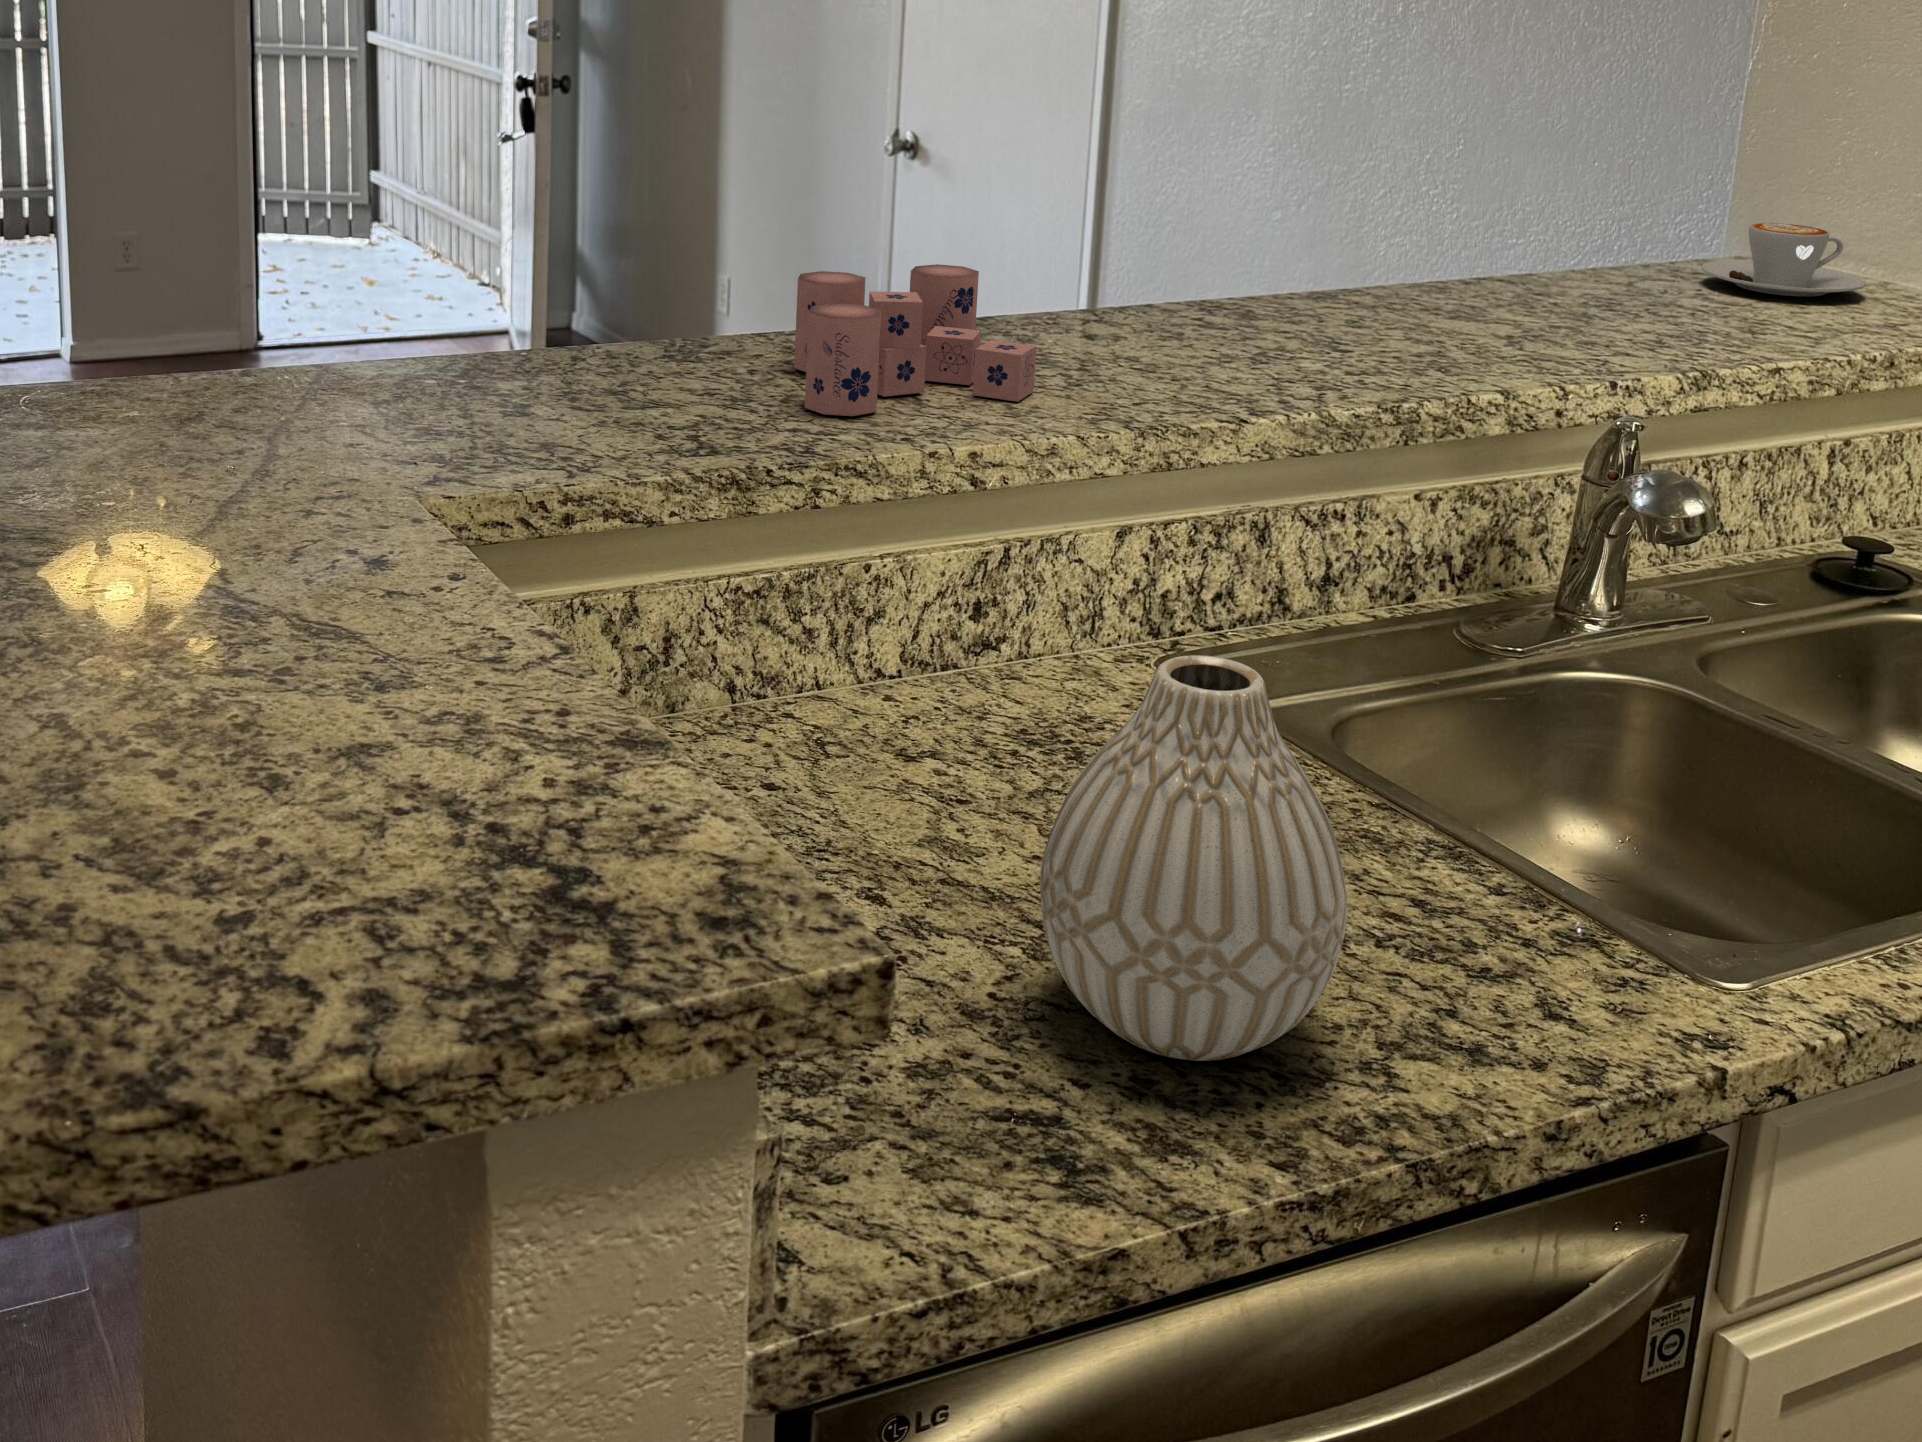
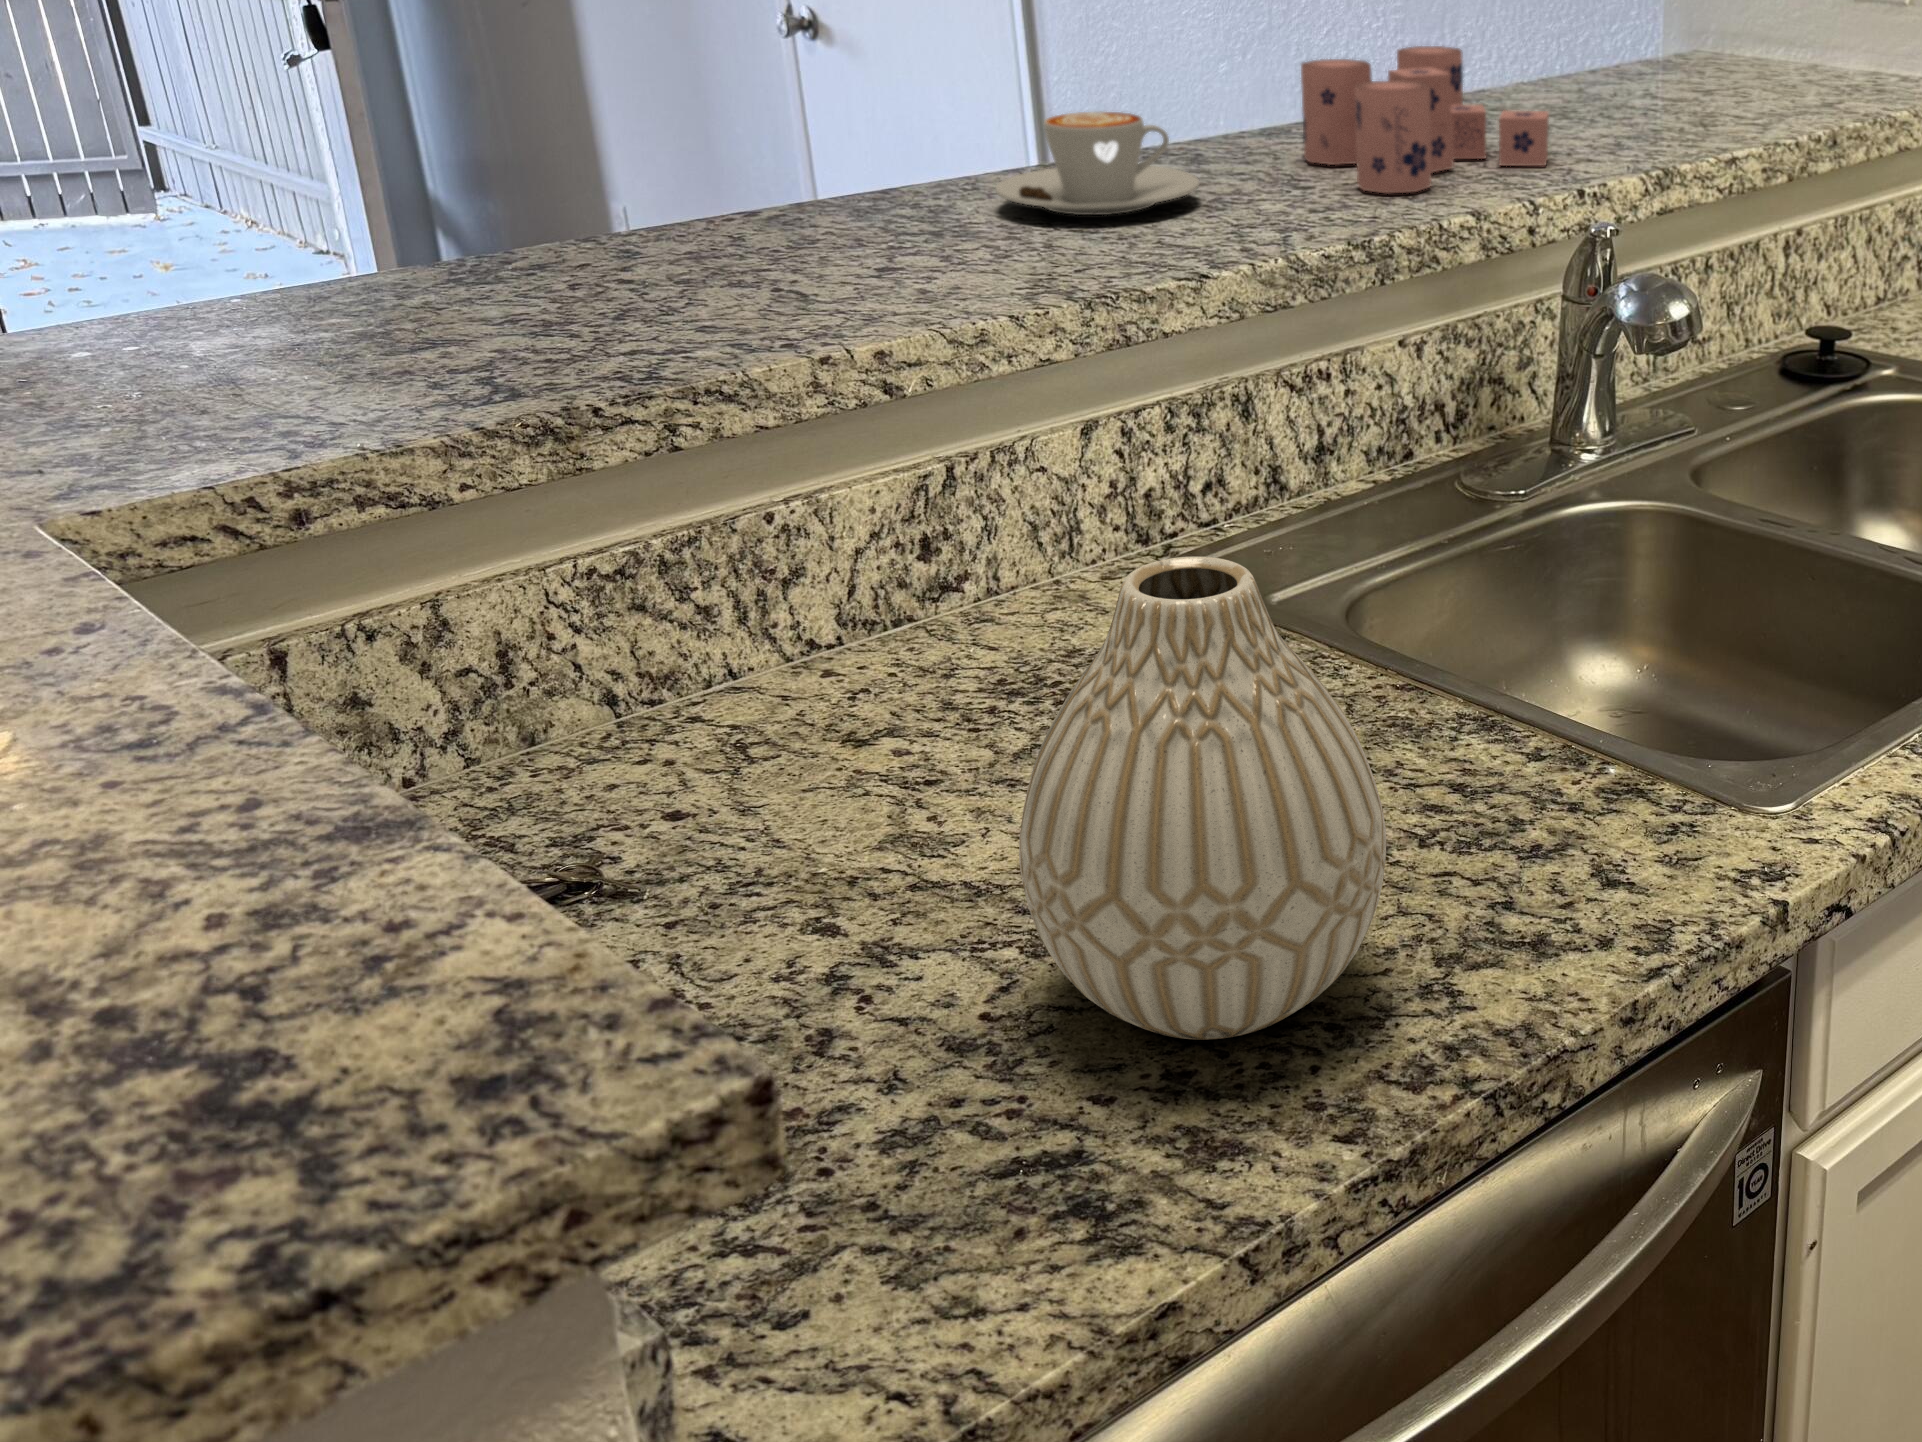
coffee cup: present [1701,223,1866,297] -> present [996,111,1199,215]
candle: present [794,264,1036,416] -> present [1301,46,1549,193]

